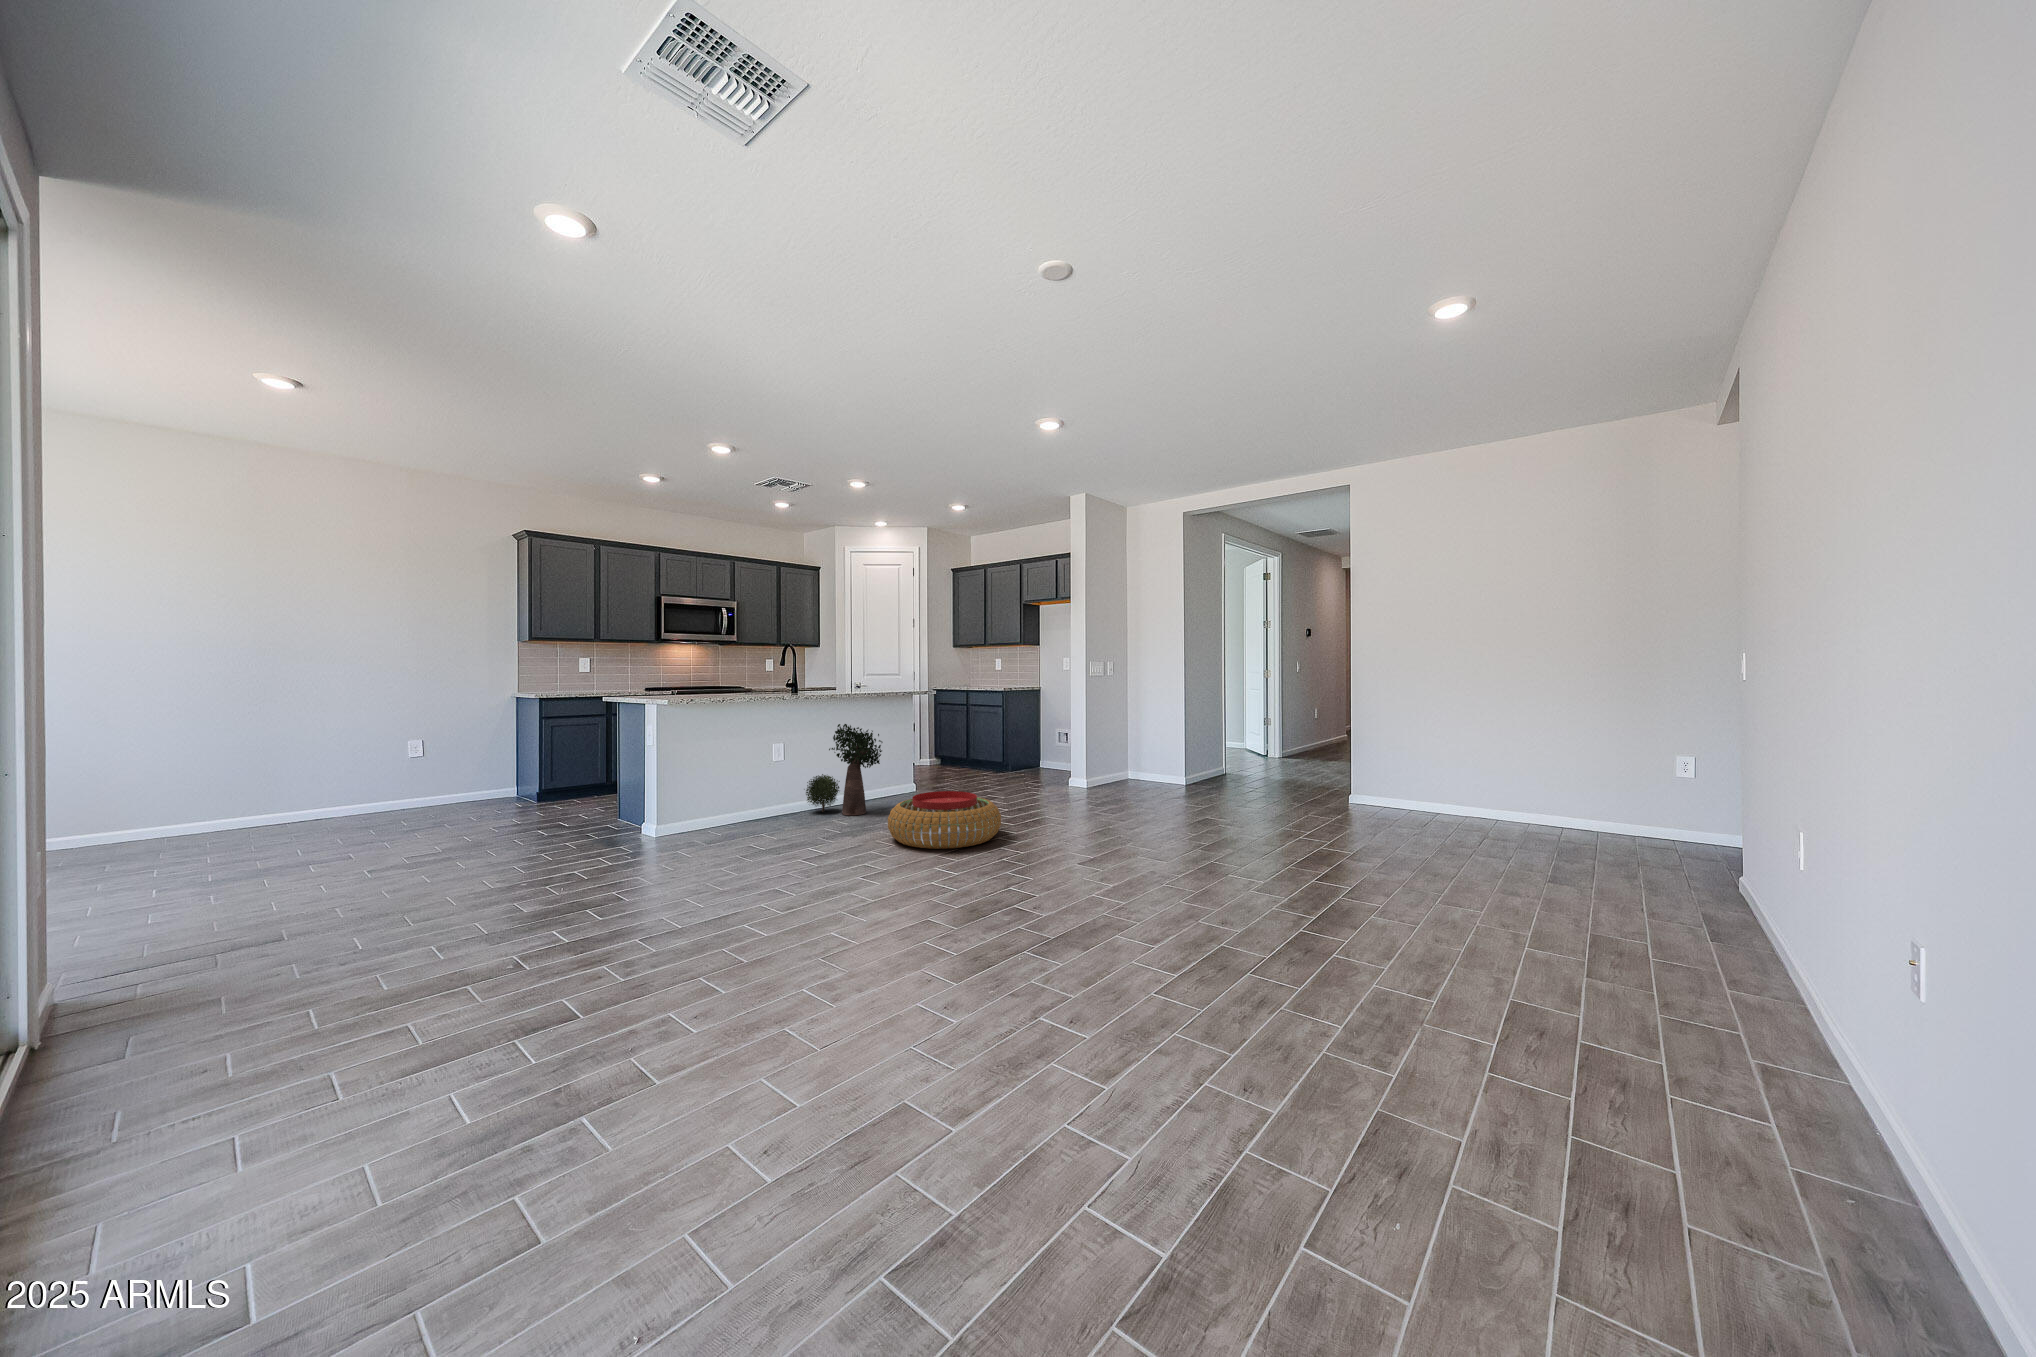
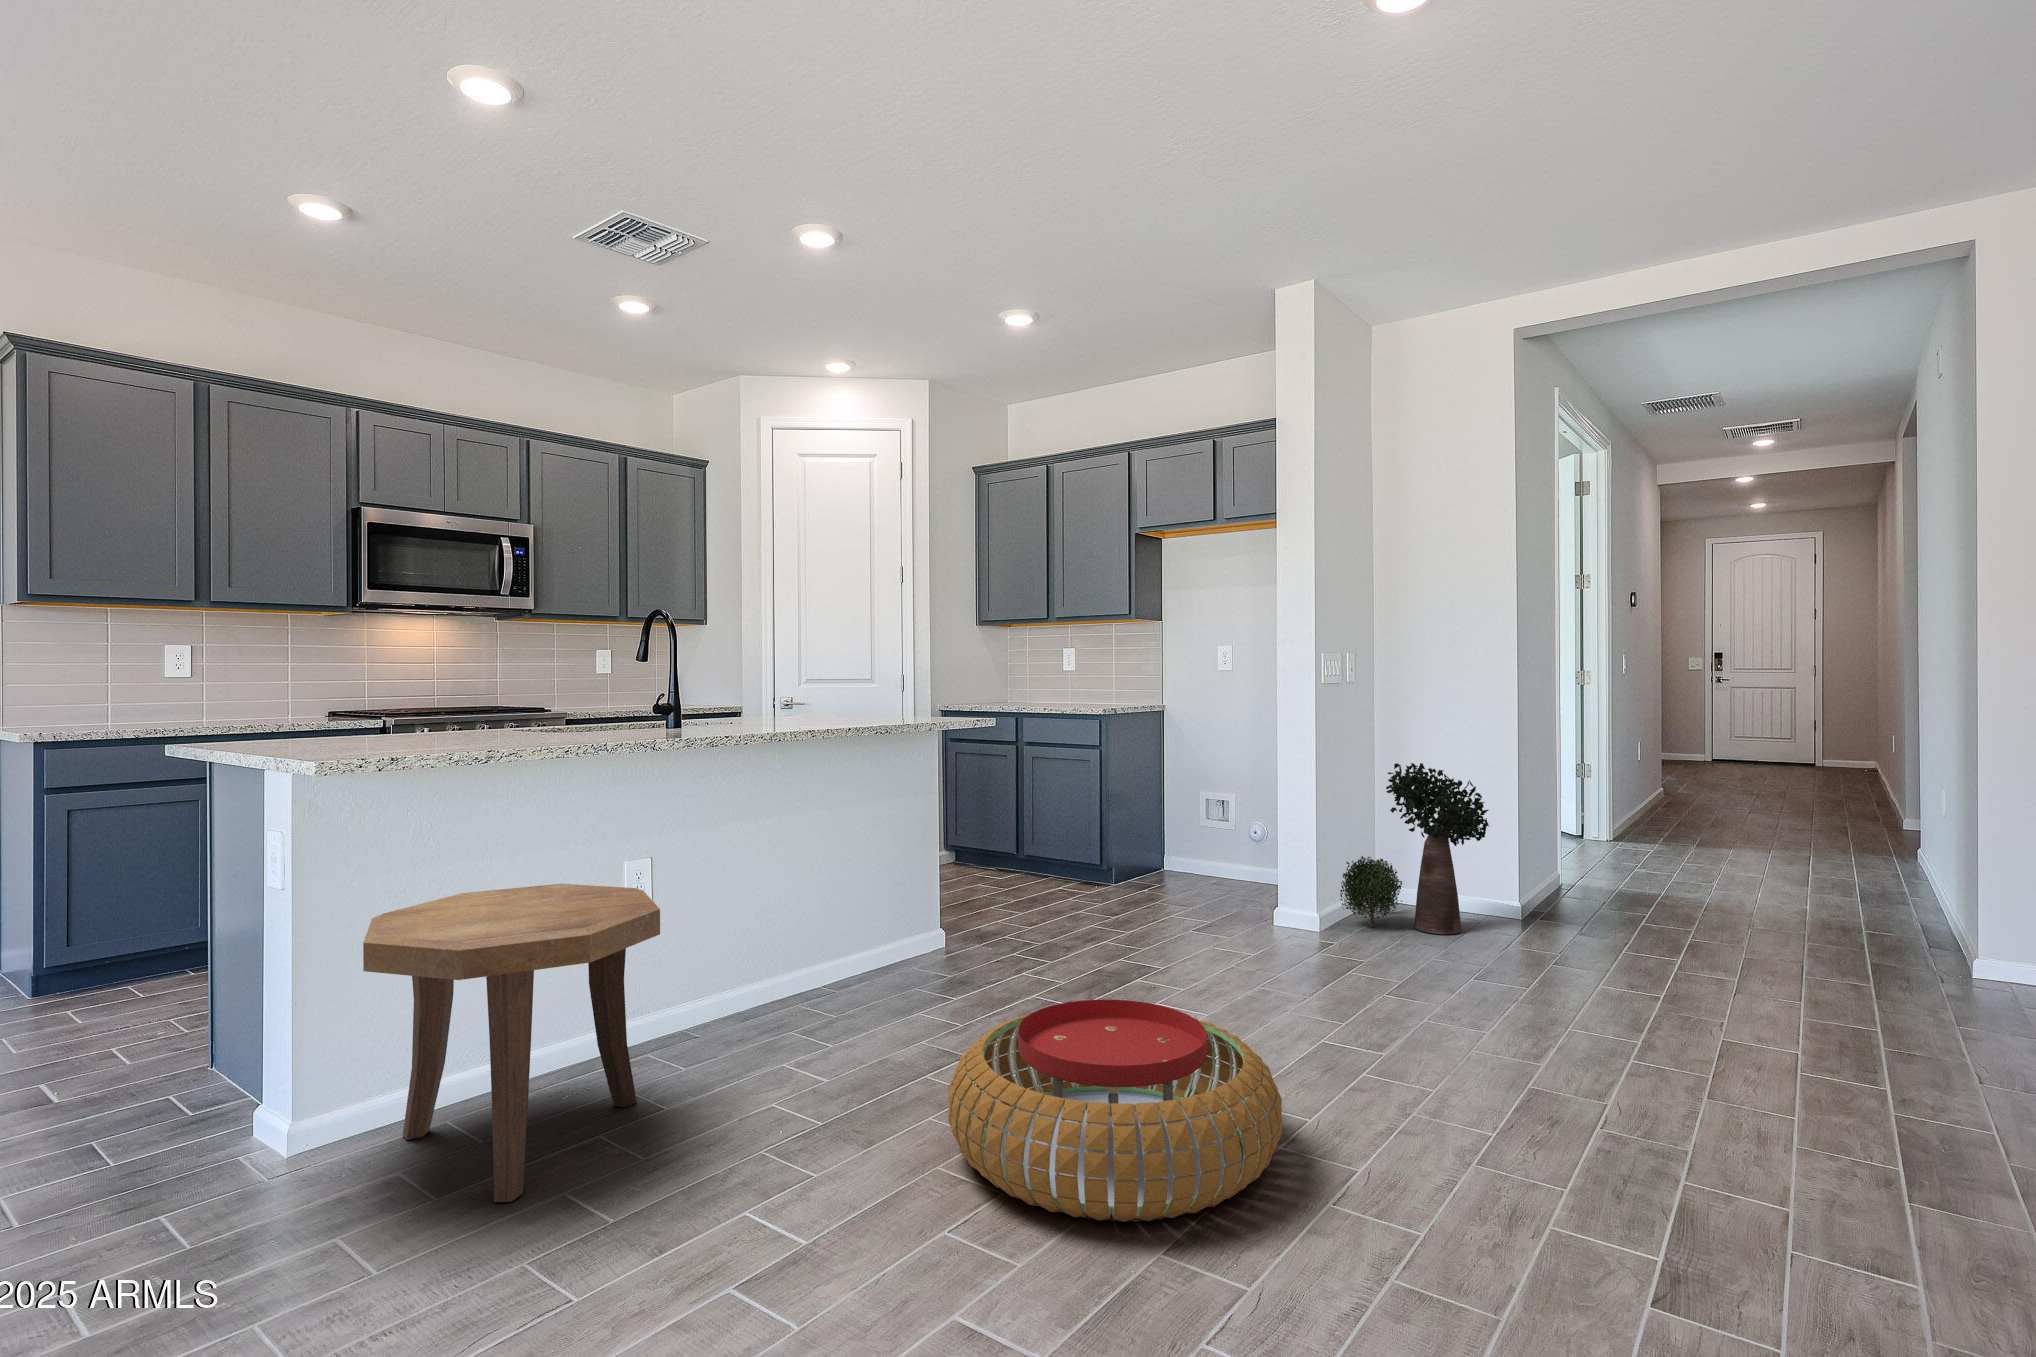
potted plant: present [806,724,883,815] -> present [1340,763,1489,934]
side table: none [694,750,792,845] -> present [363,884,660,1202]

